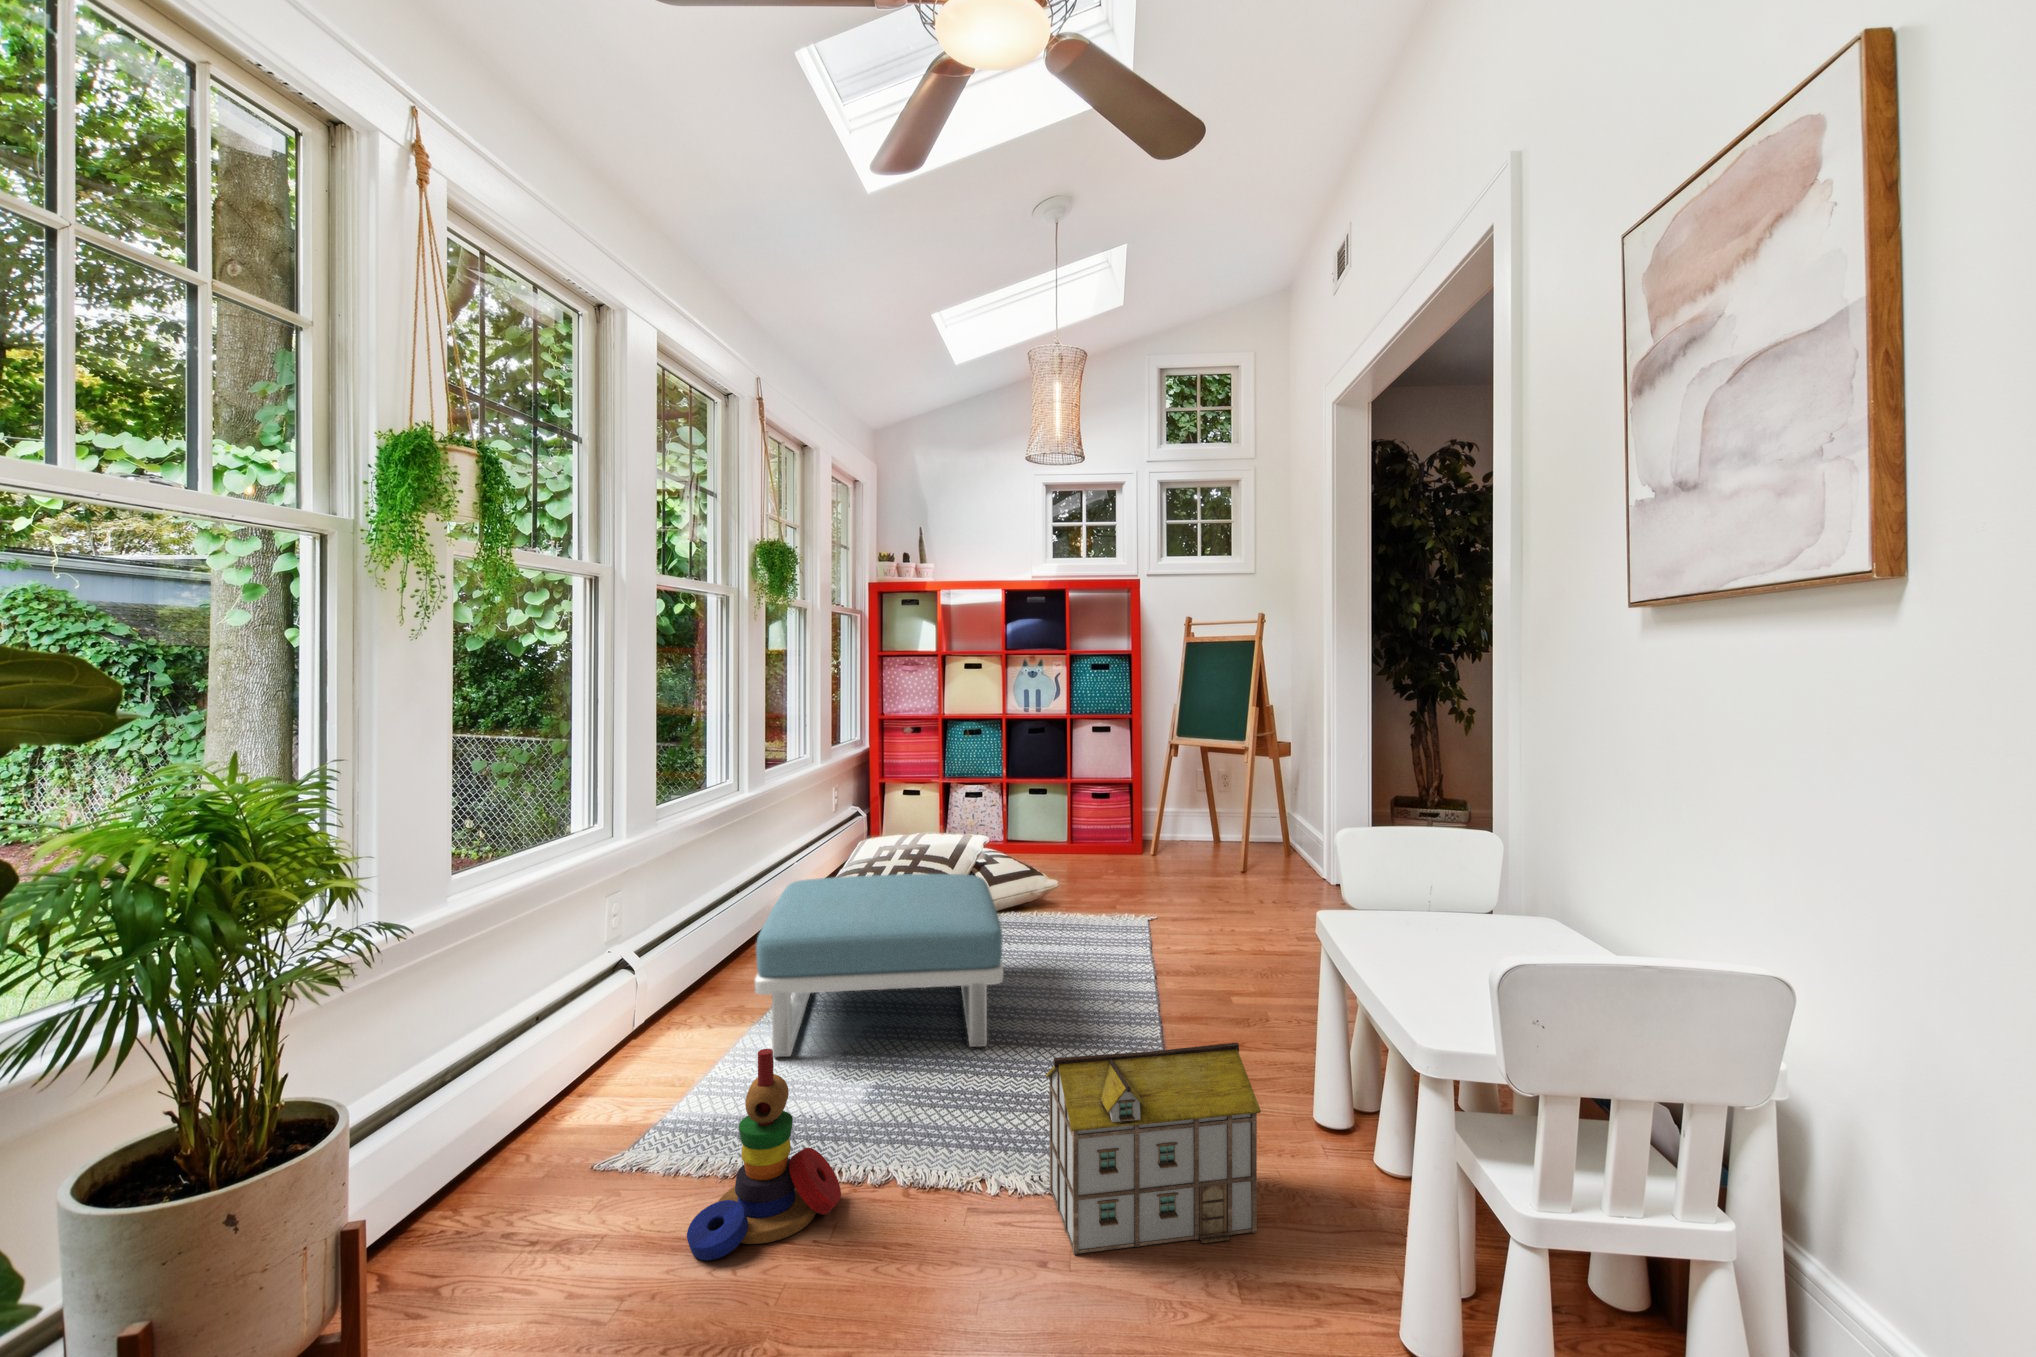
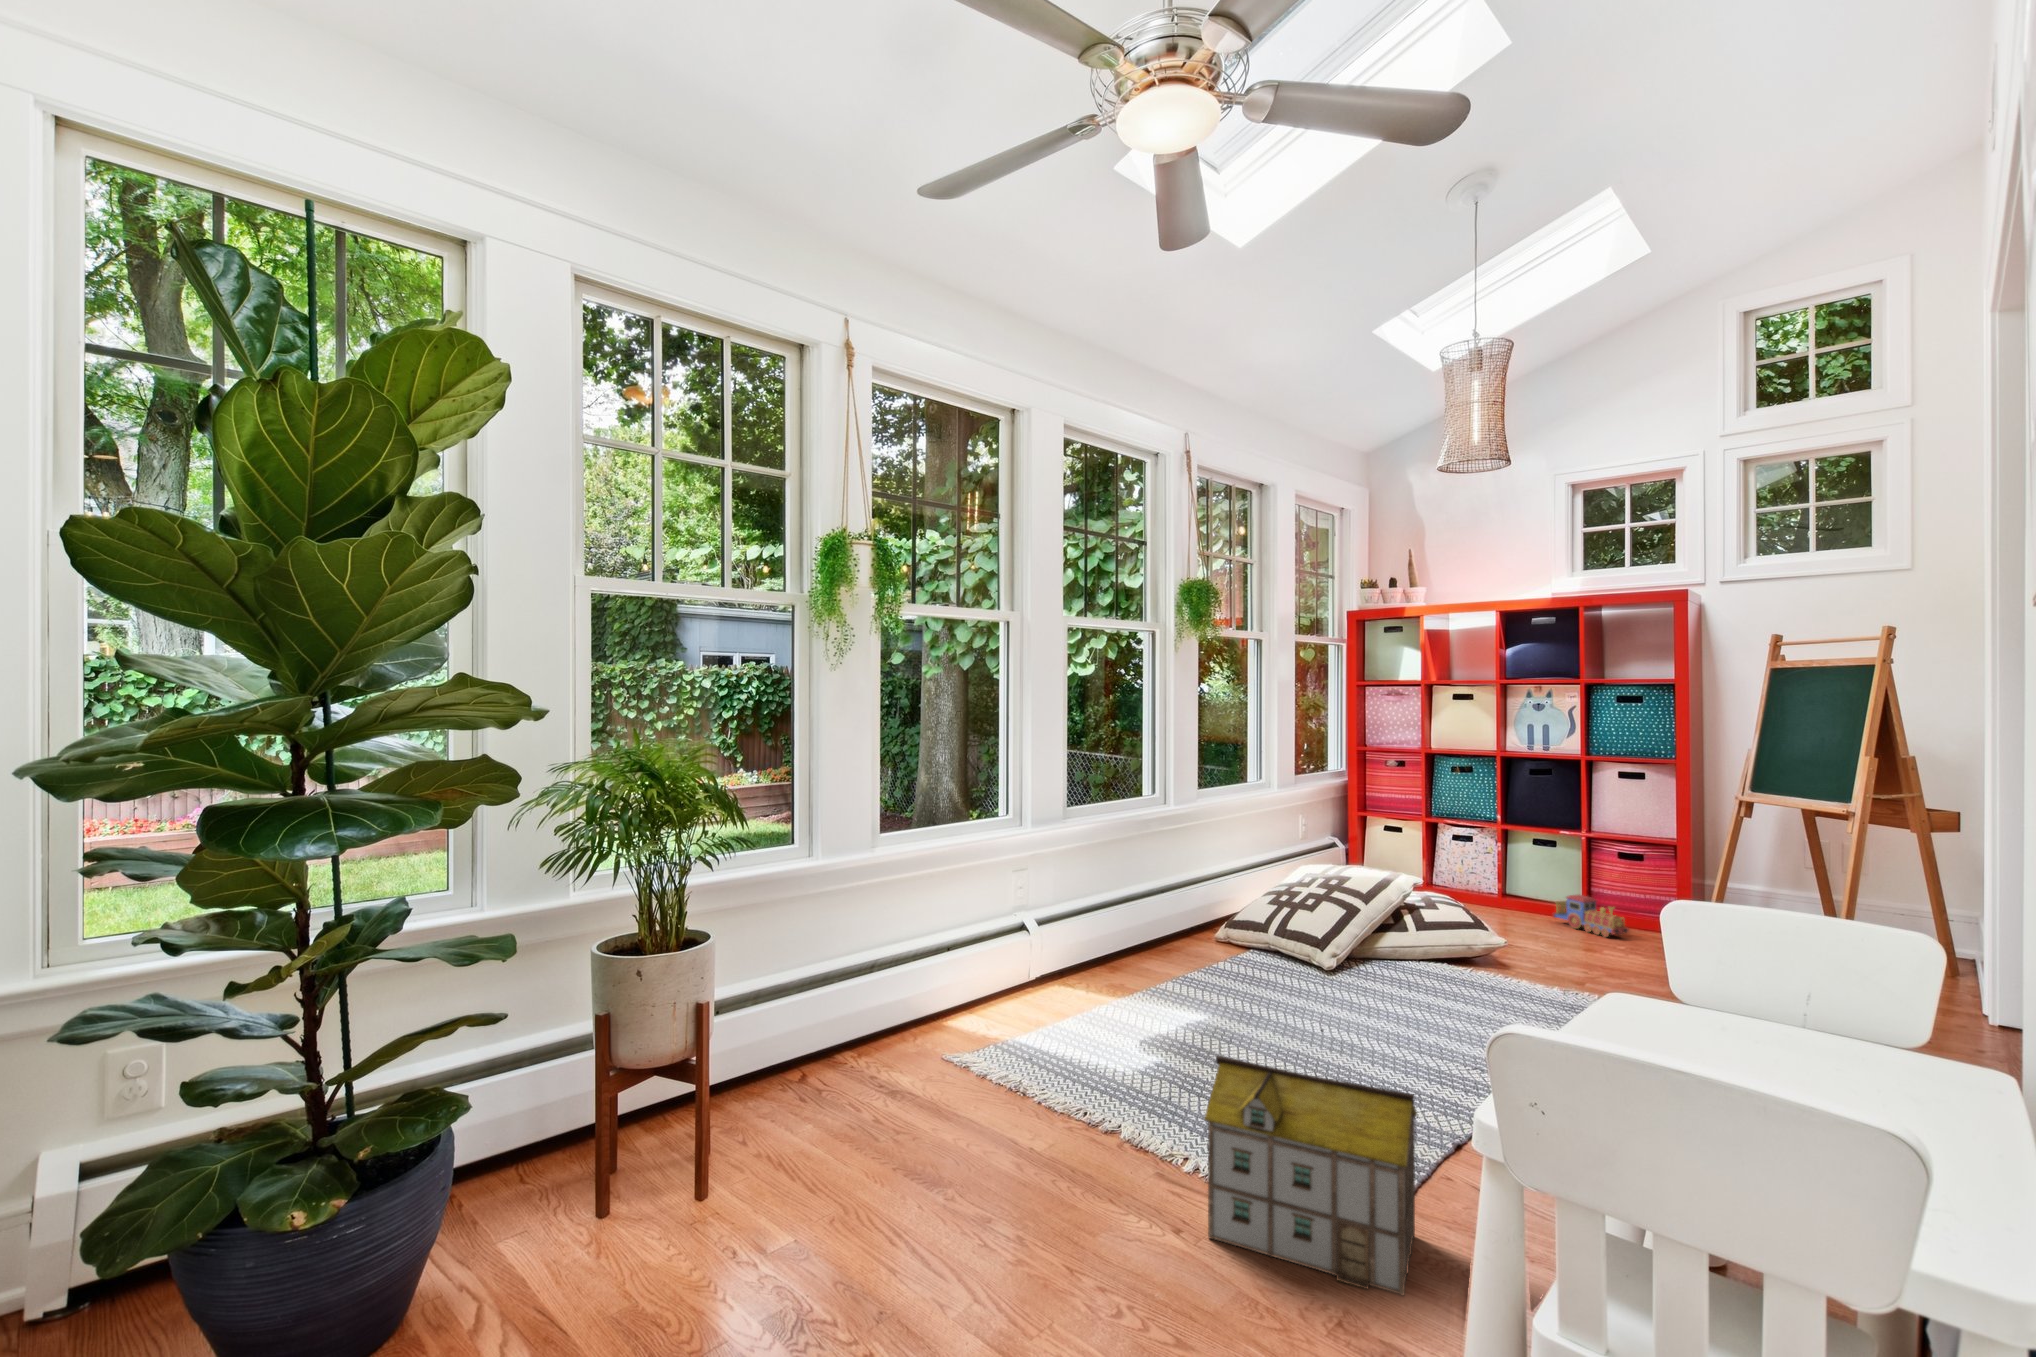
toy train: none [1060,834,1119,867] -> present [1553,895,1629,937]
footstool: present [754,874,1003,1057] -> none [1095,885,1356,1065]
stacking toy: present [687,1049,841,1260] -> none [946,992,1068,1141]

